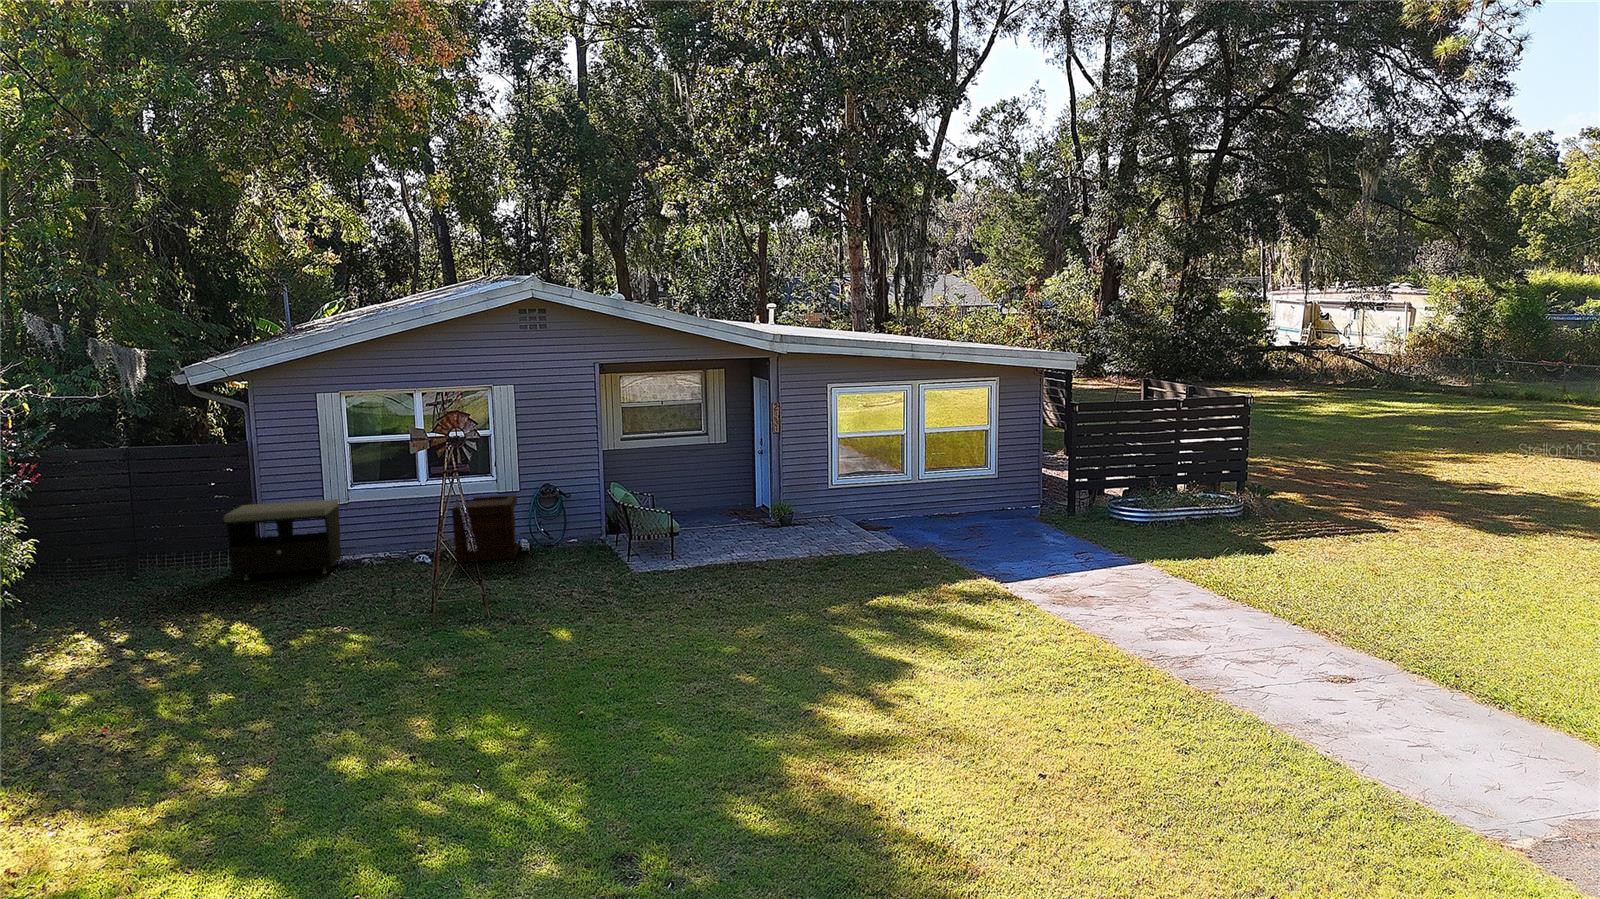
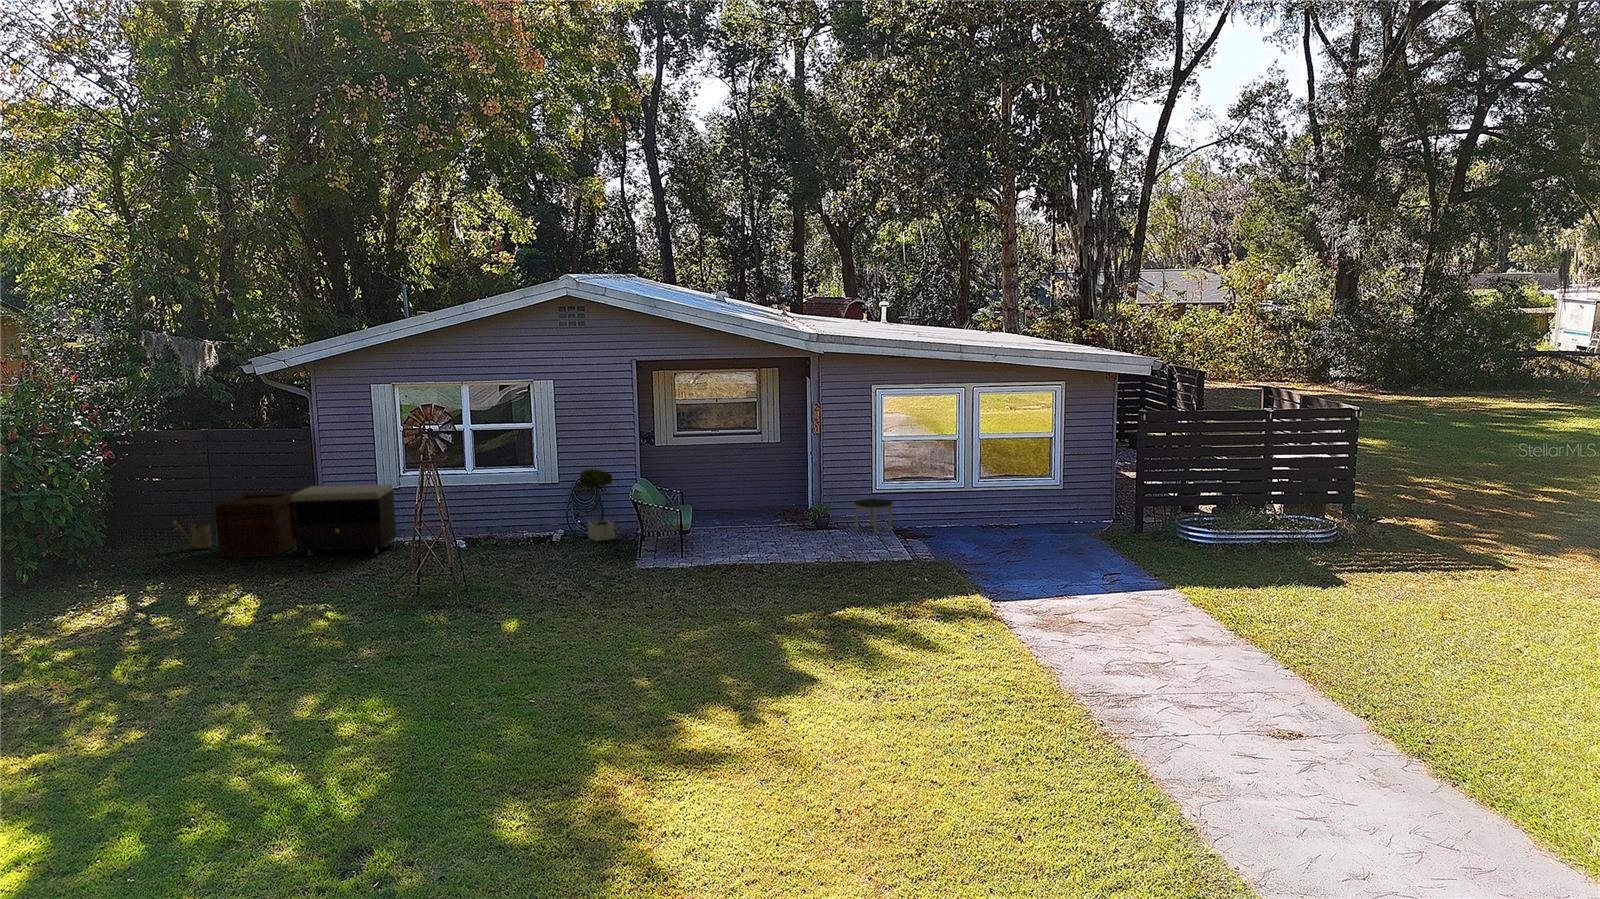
potted tree: none [544,474,581,548] -> present [580,469,615,541]
round table: none [814,492,851,527] -> present [855,498,892,534]
wooden crate: present [452,494,518,563] -> present [215,493,297,558]
watering can: none [73,542,129,582] -> present [171,520,214,550]

